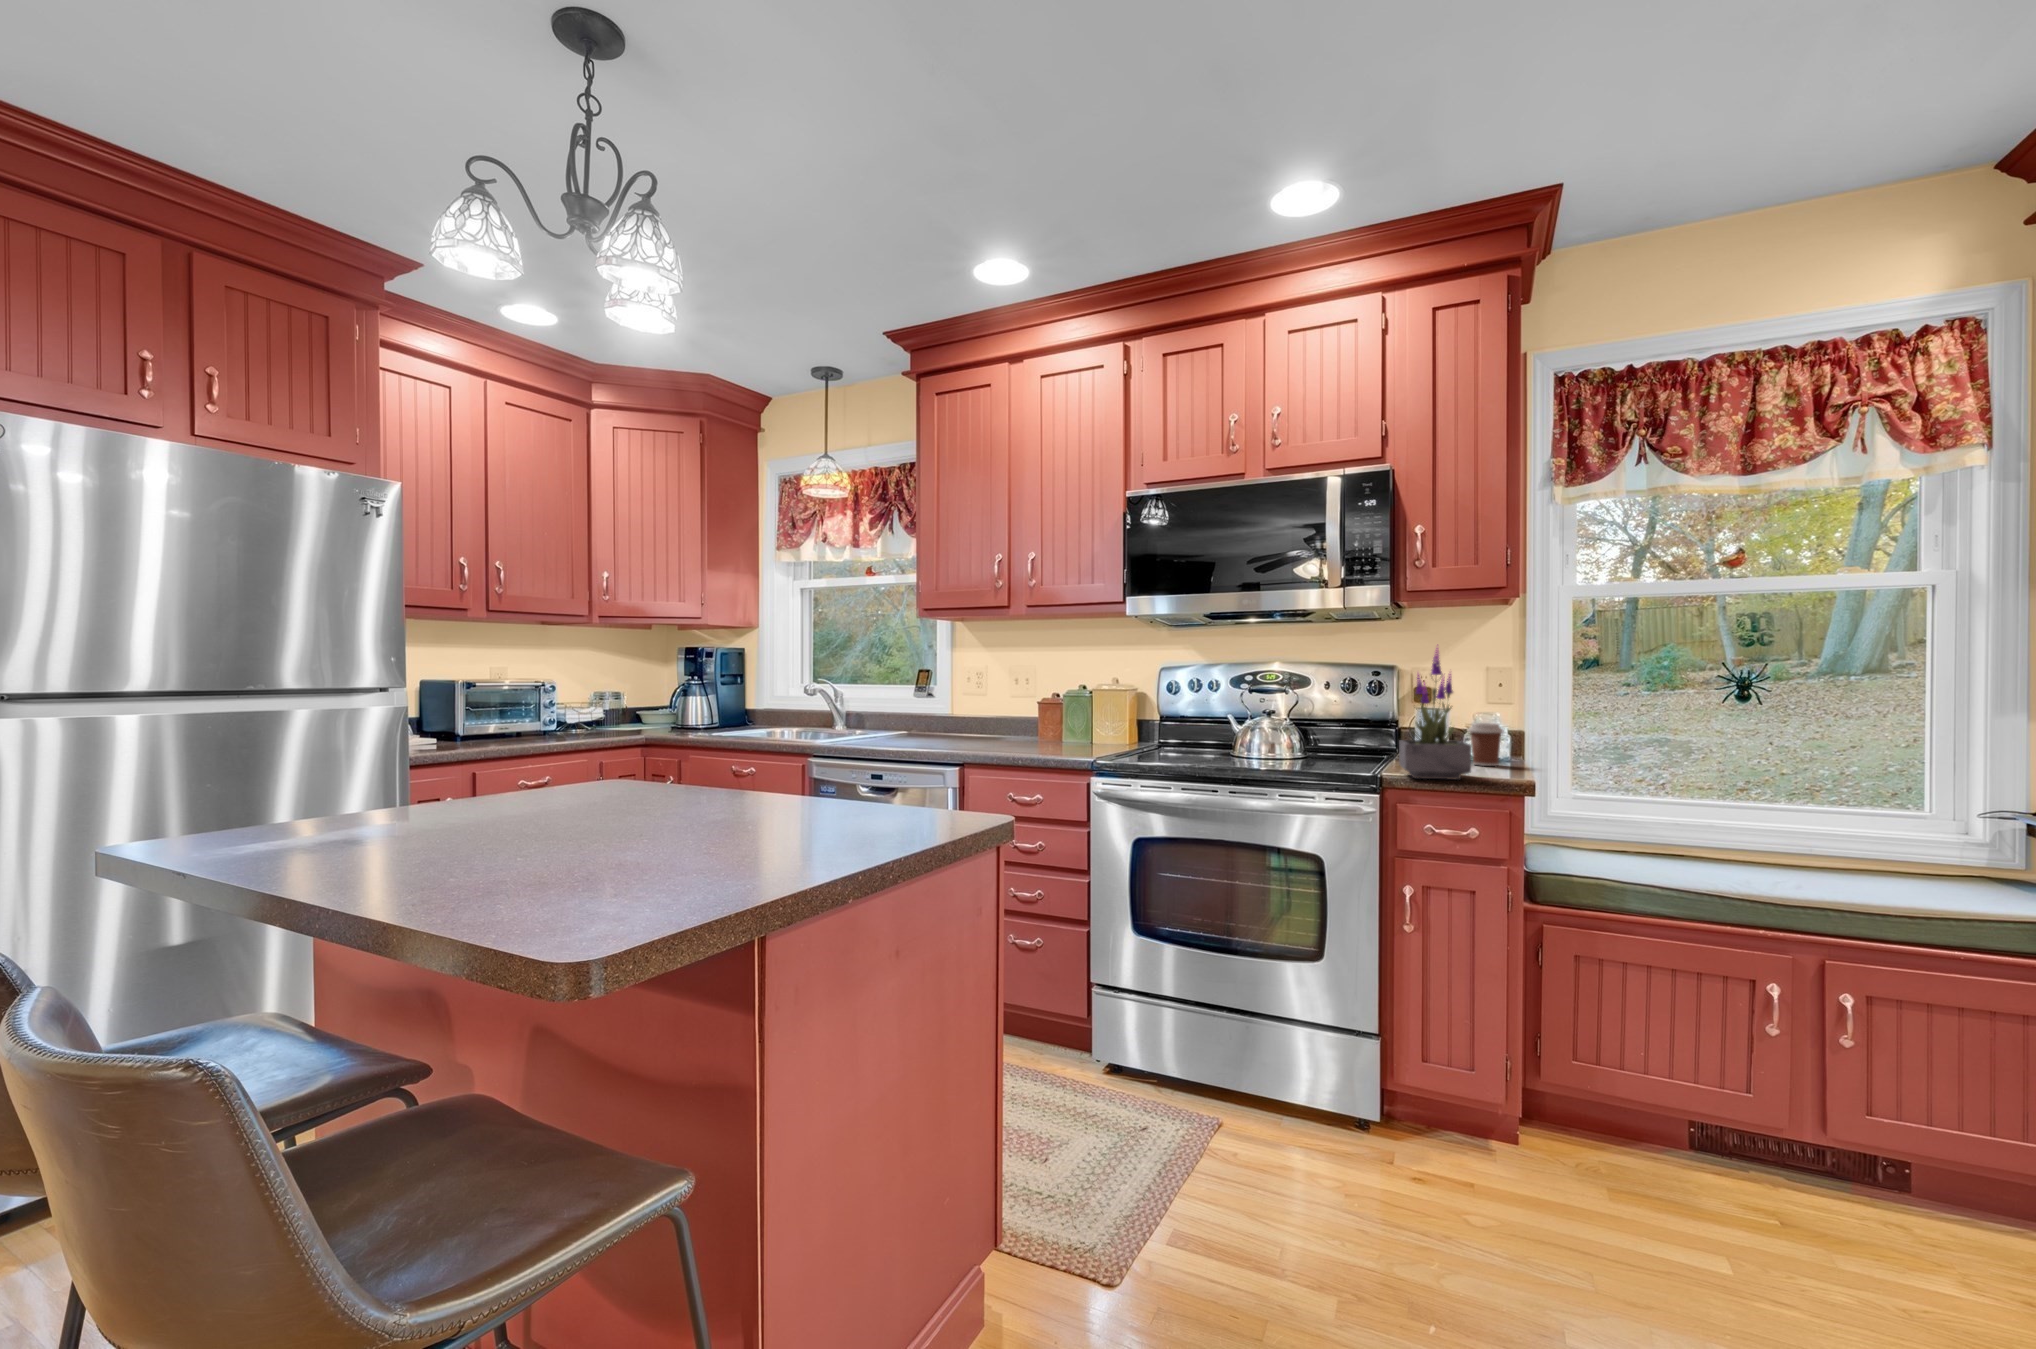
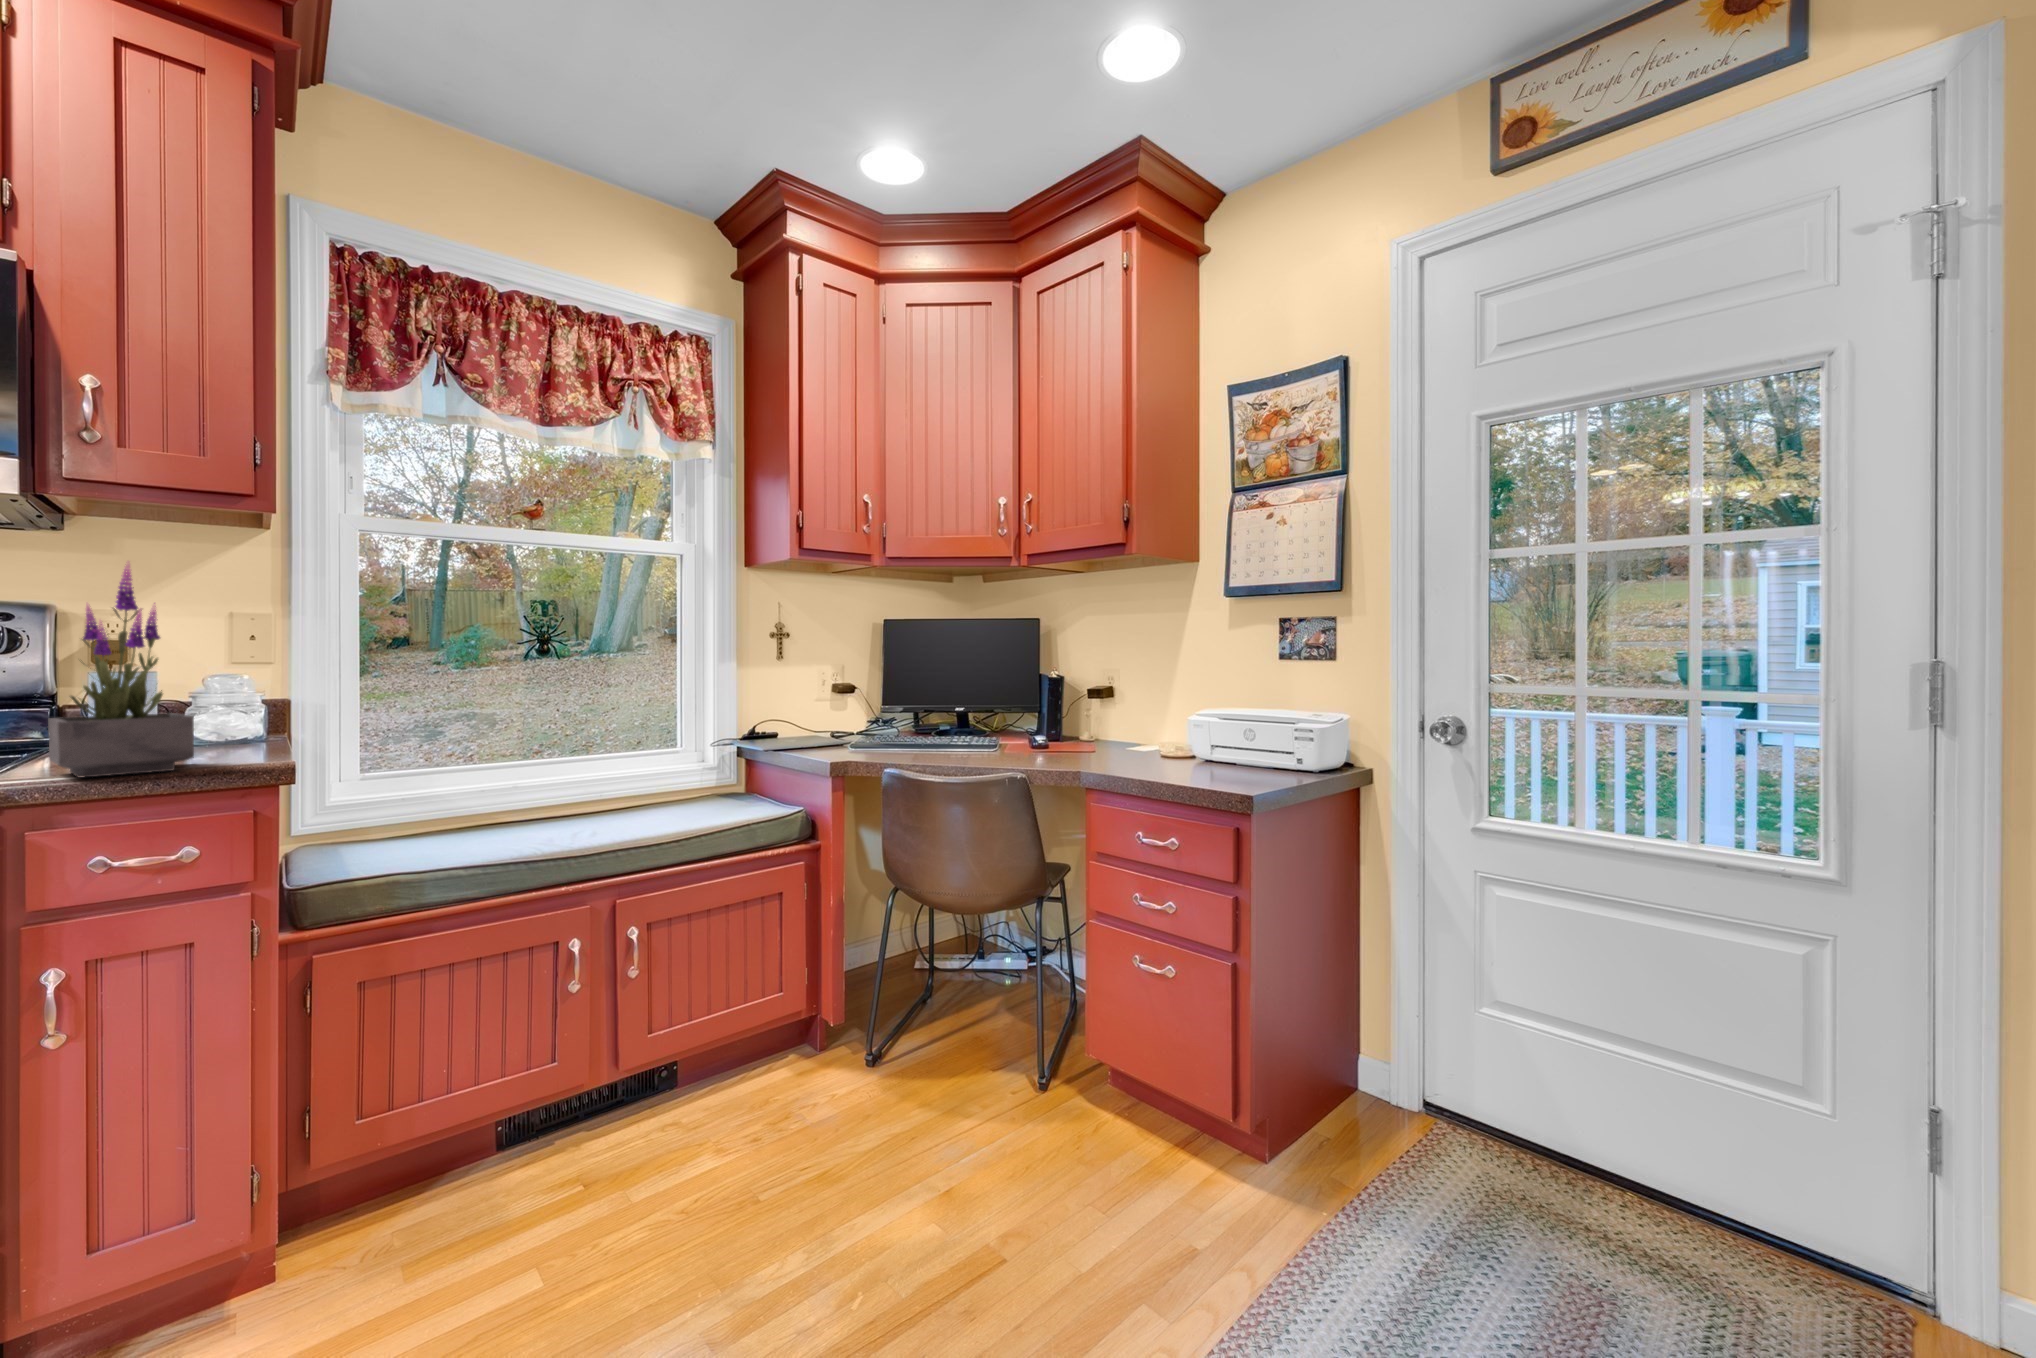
coffee cup: present [1468,723,1503,766] -> none [193,688,254,749]

